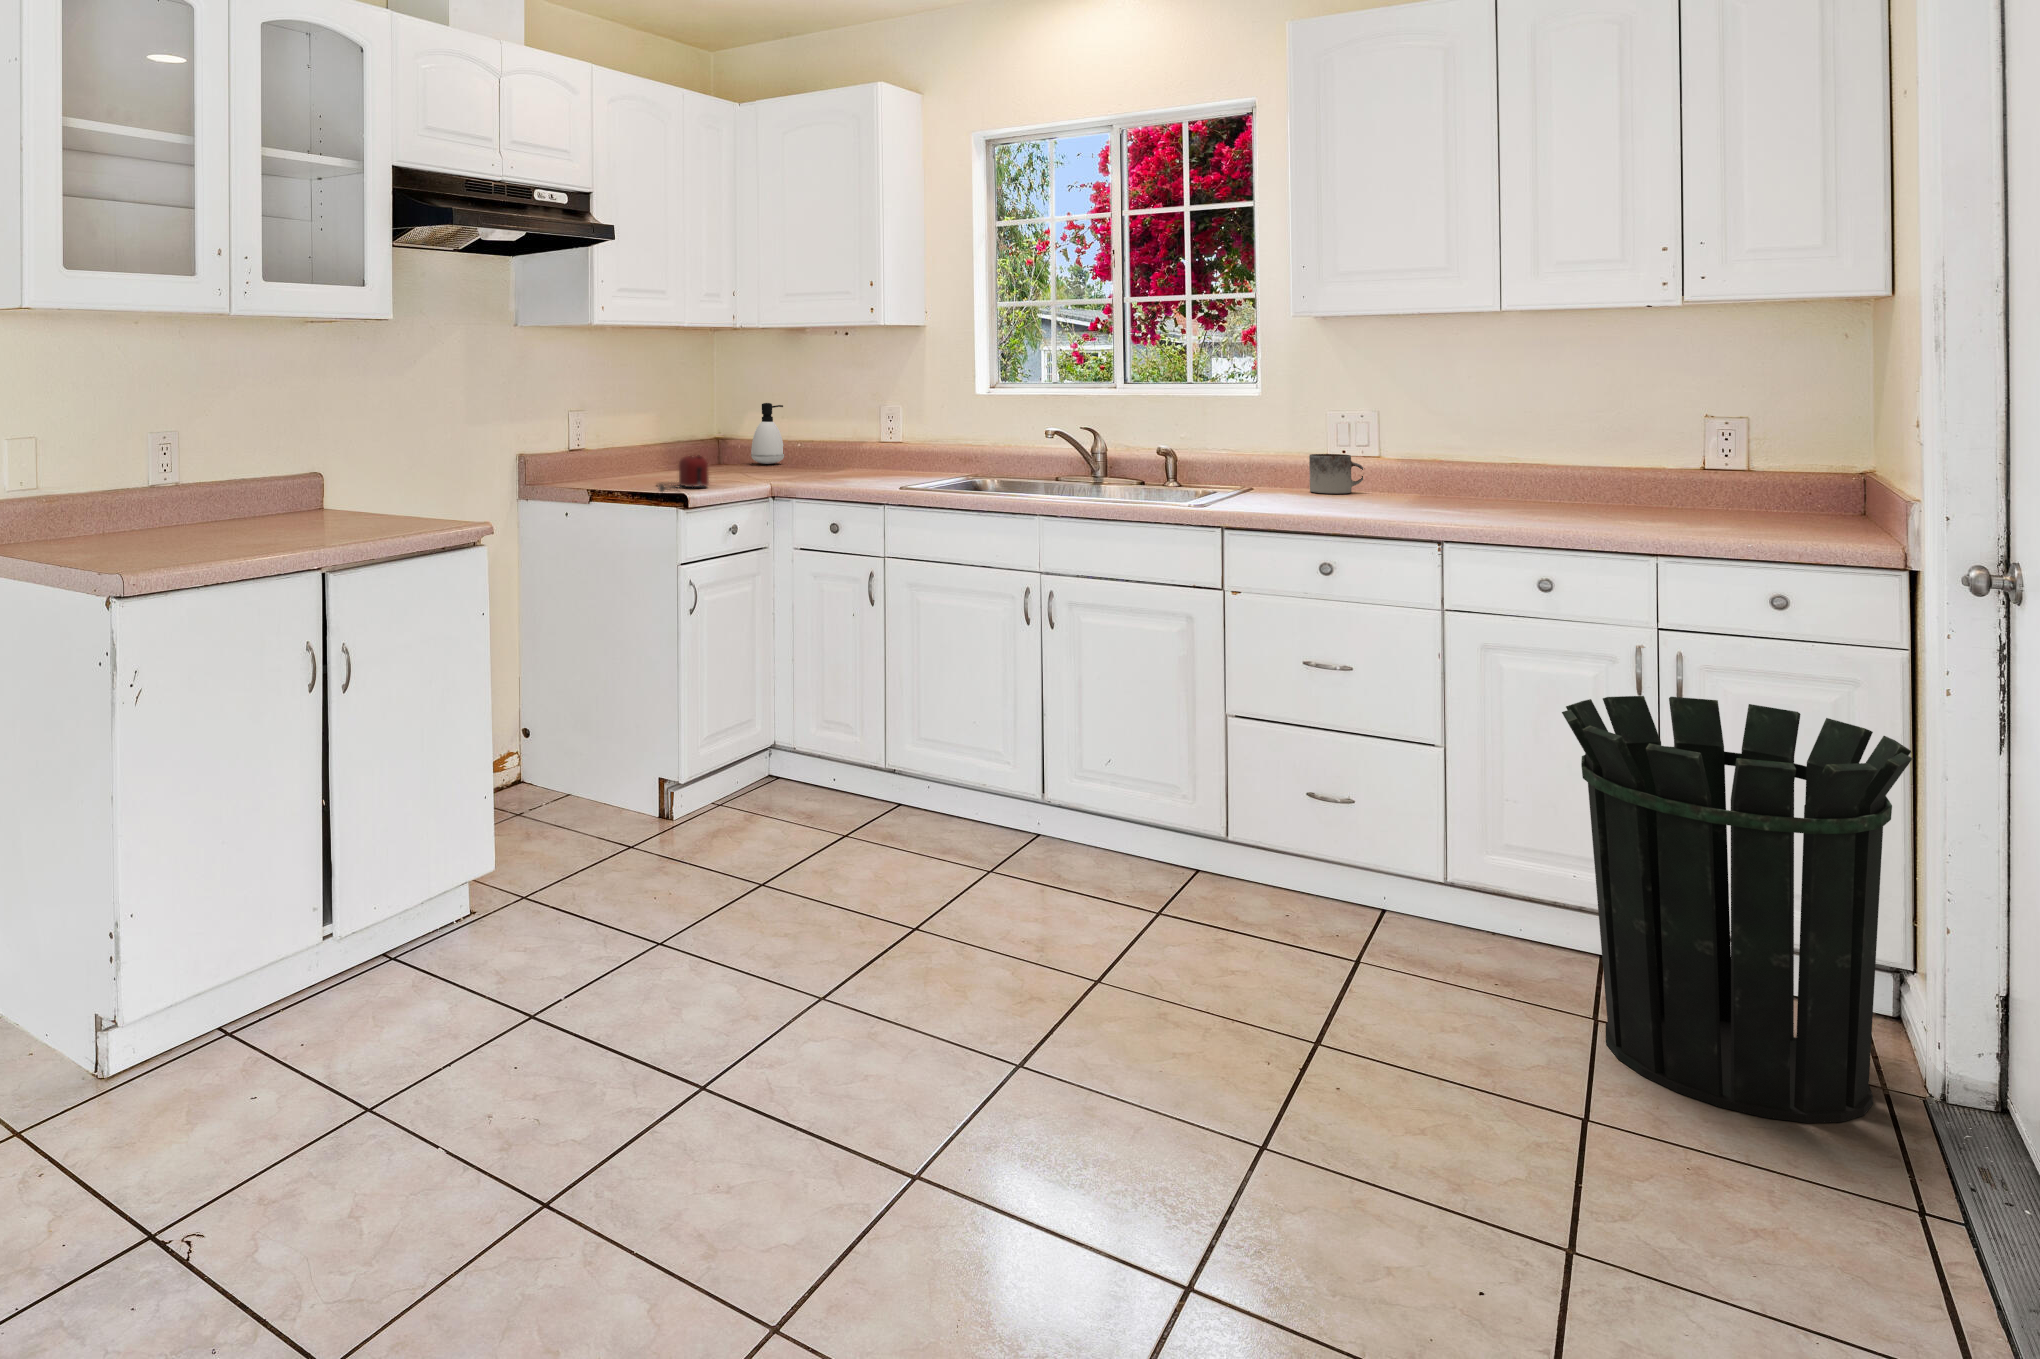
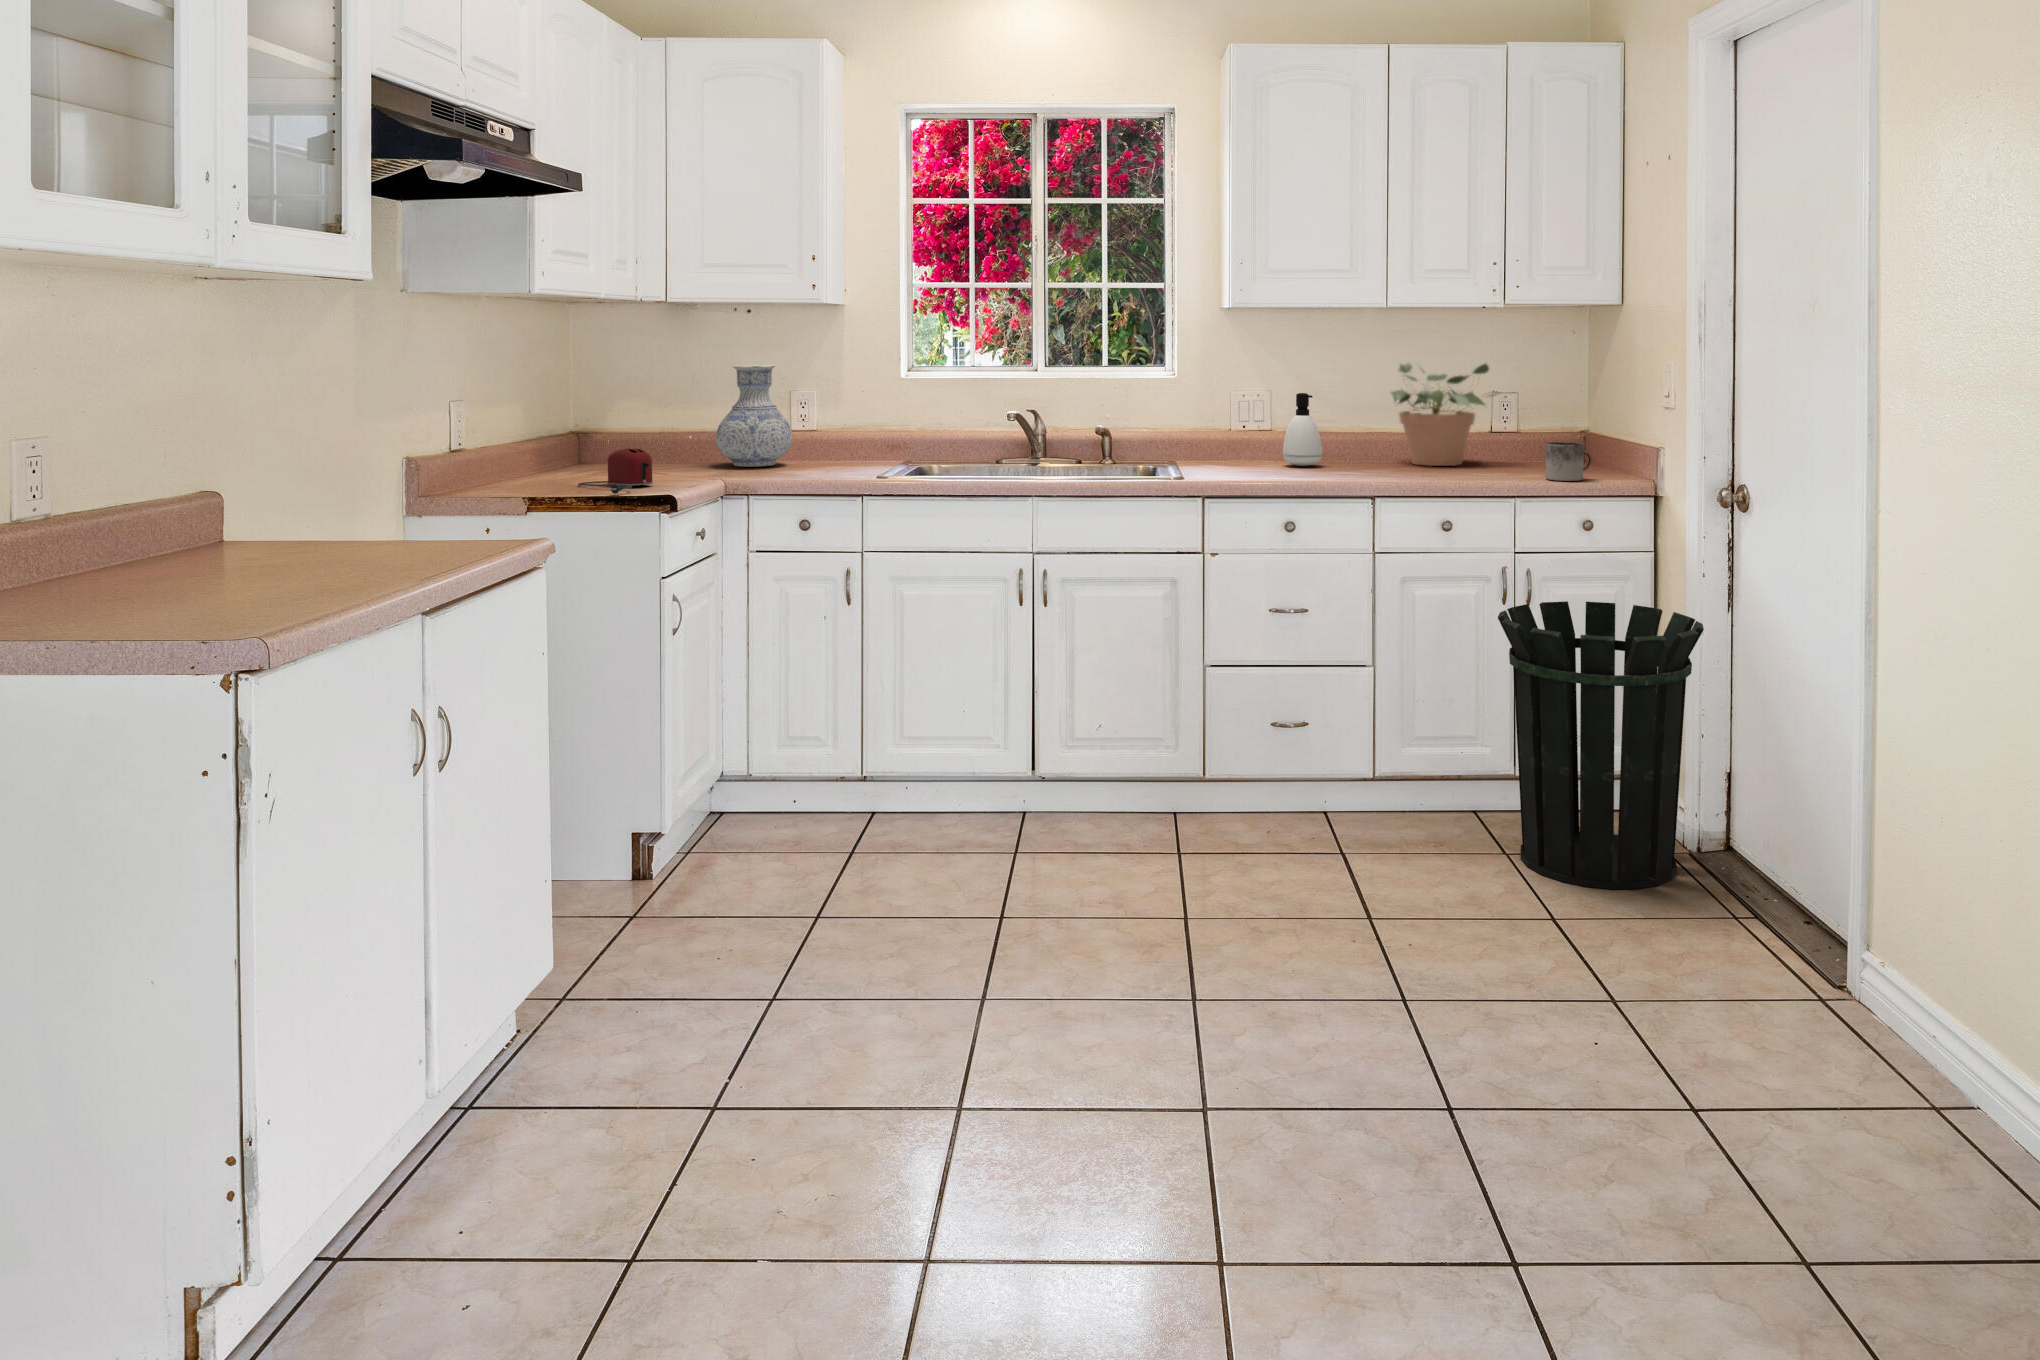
potted plant: none [1525,377,1713,510] -> present [1391,363,1489,466]
vase: none [799,383,866,476] -> present [716,364,792,467]
soap dispenser: present [751,403,784,464] -> present [1283,393,1322,466]
mug: present [1309,454,1363,494] -> present [1546,442,1592,481]

